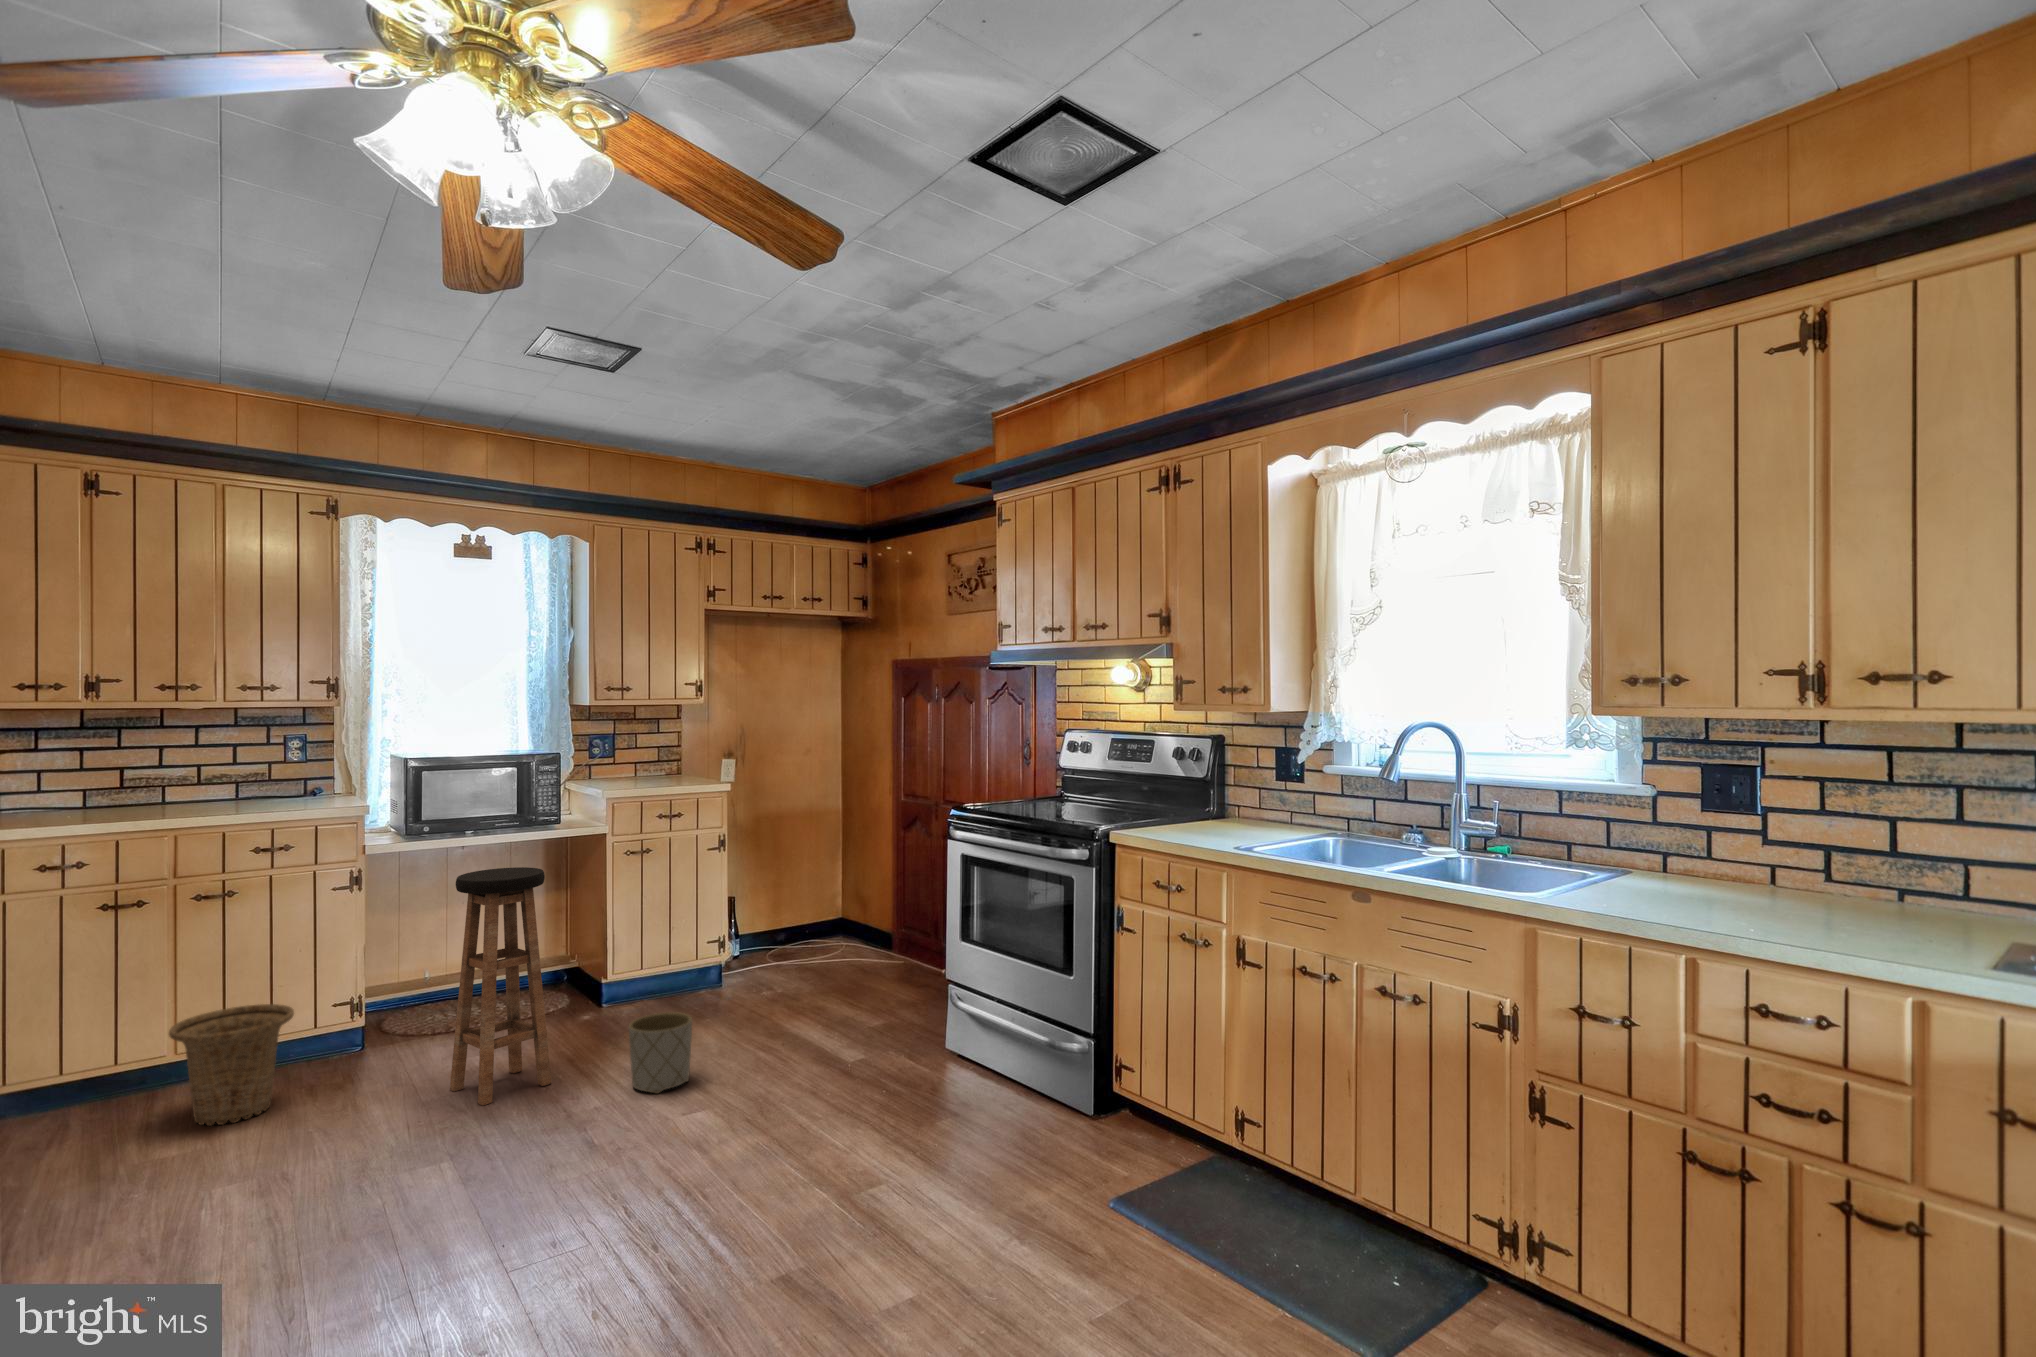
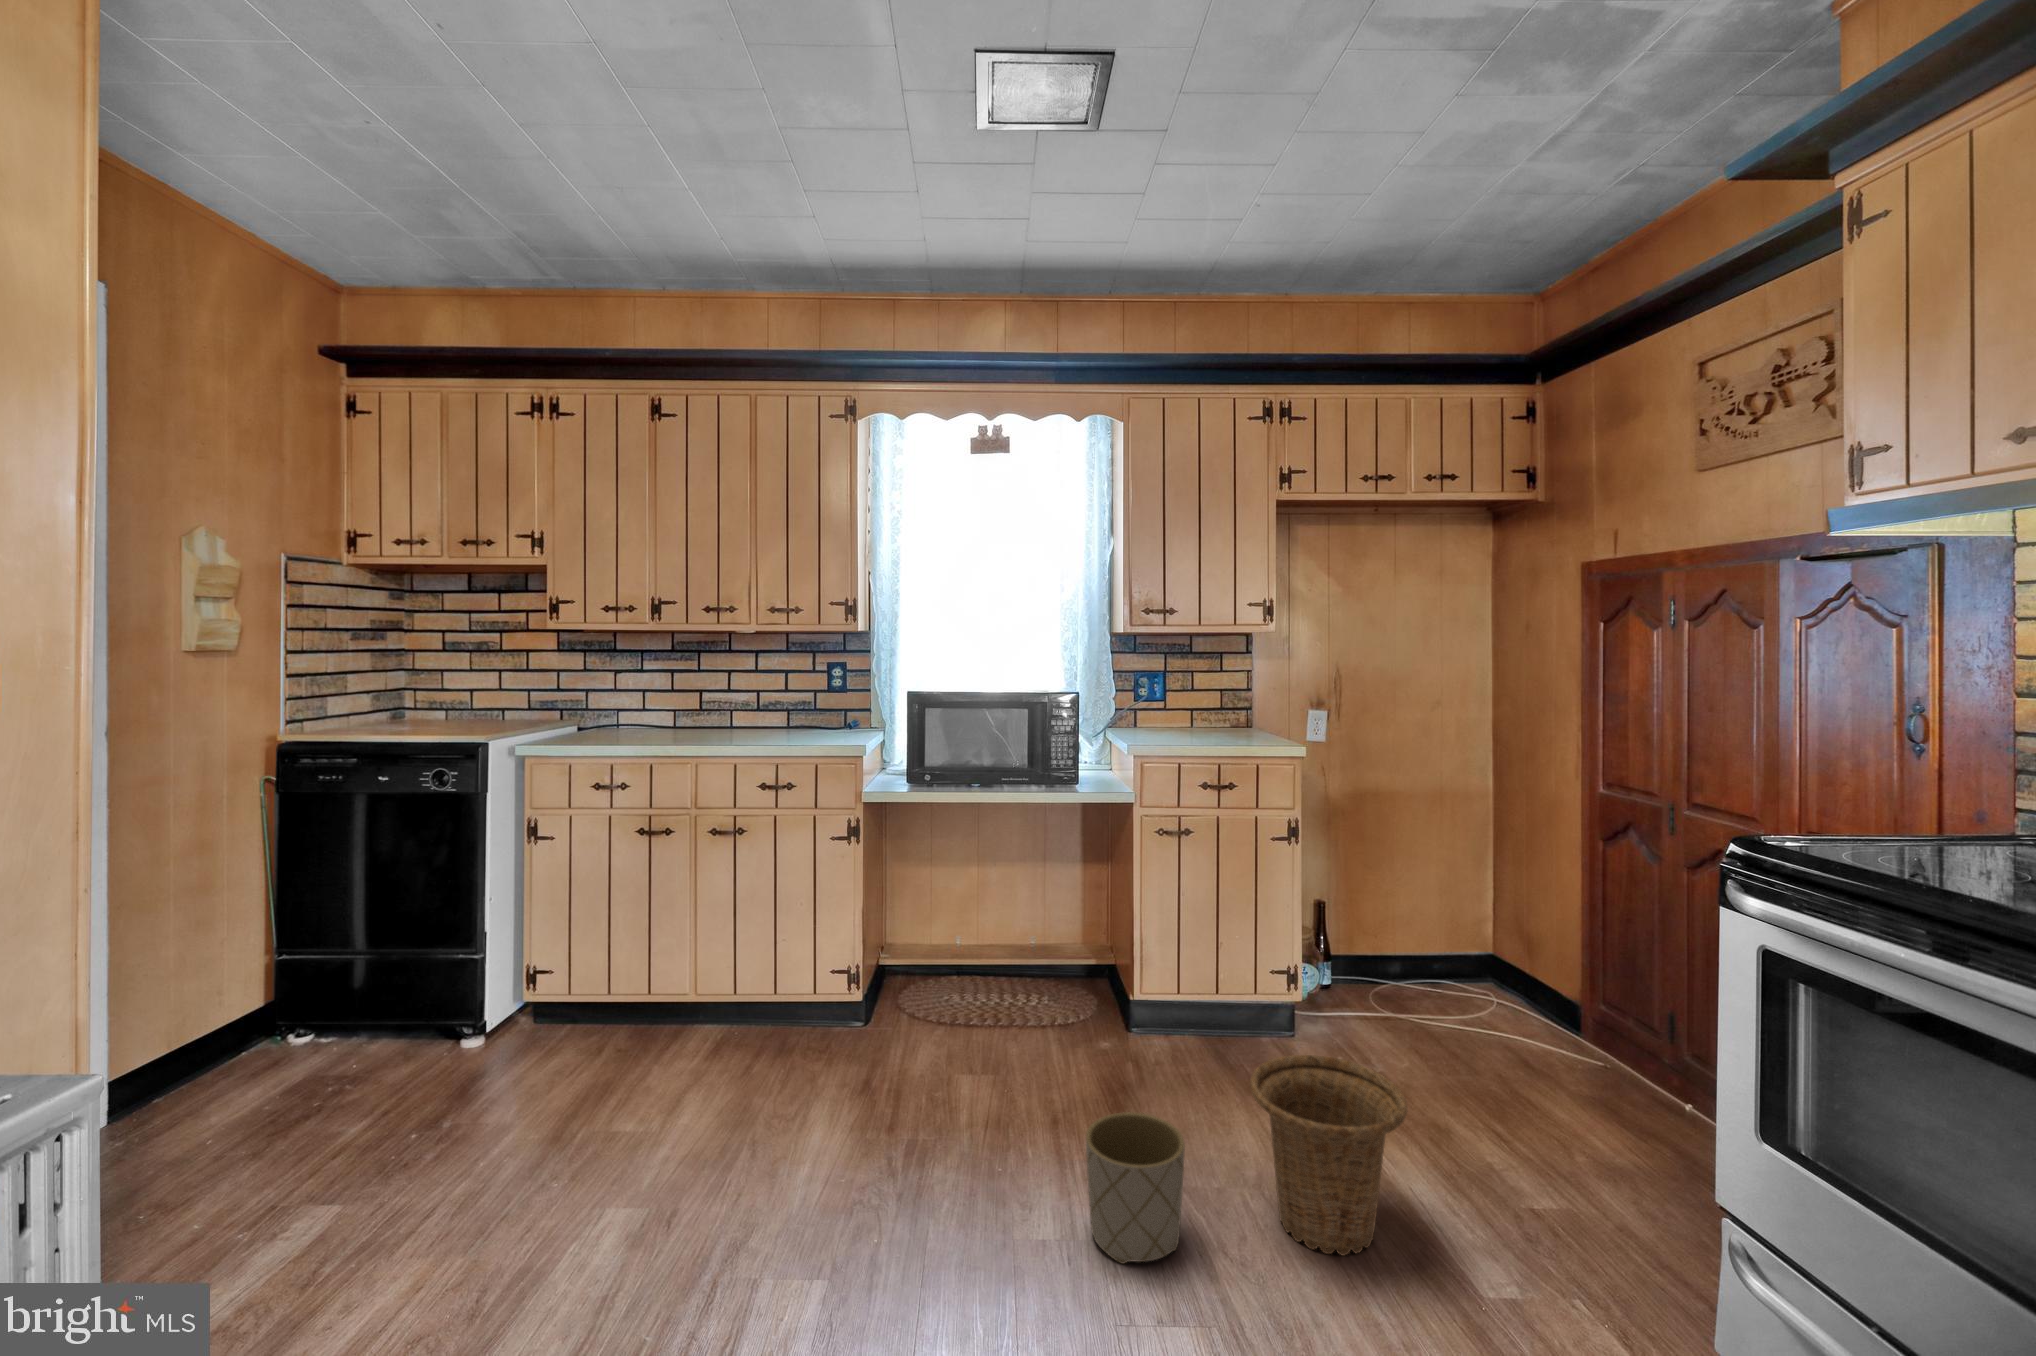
bar stool: present [450,867,551,1106] -> none [886,846,999,1182]
basket: present [169,1004,294,1126] -> present [1250,1055,1407,1256]

